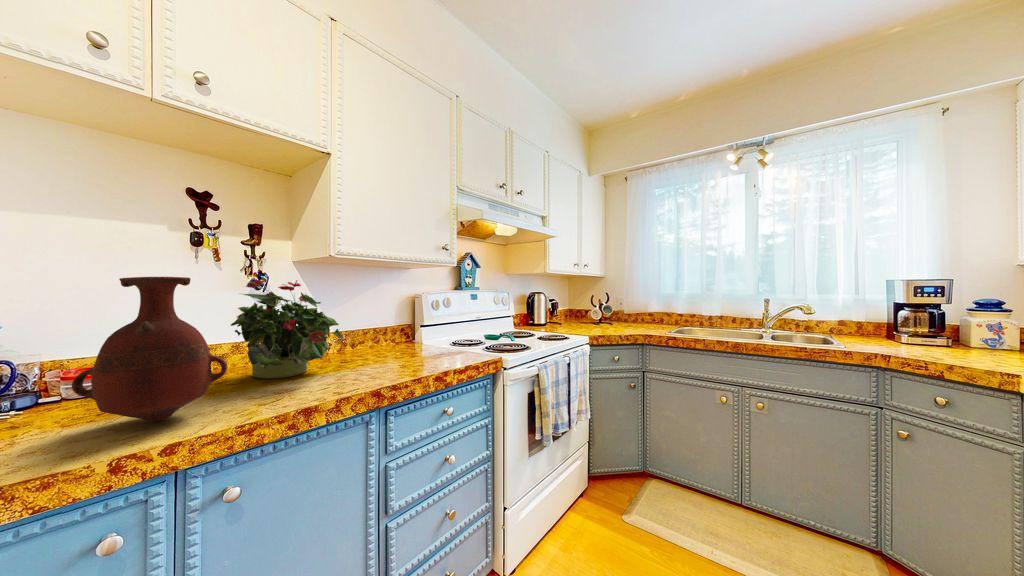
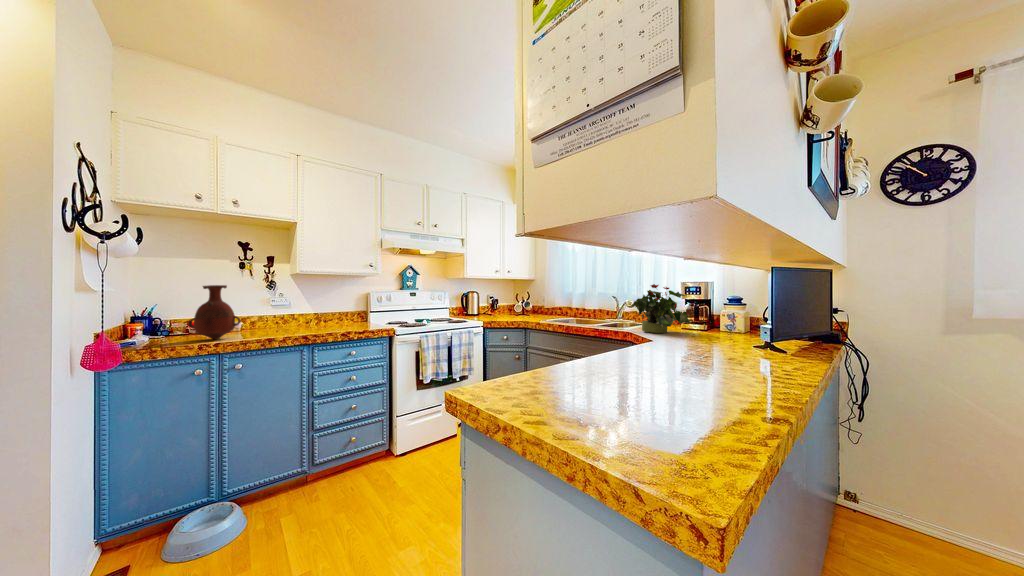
potted plant: present [231,280,343,379] -> present [631,284,691,333]

